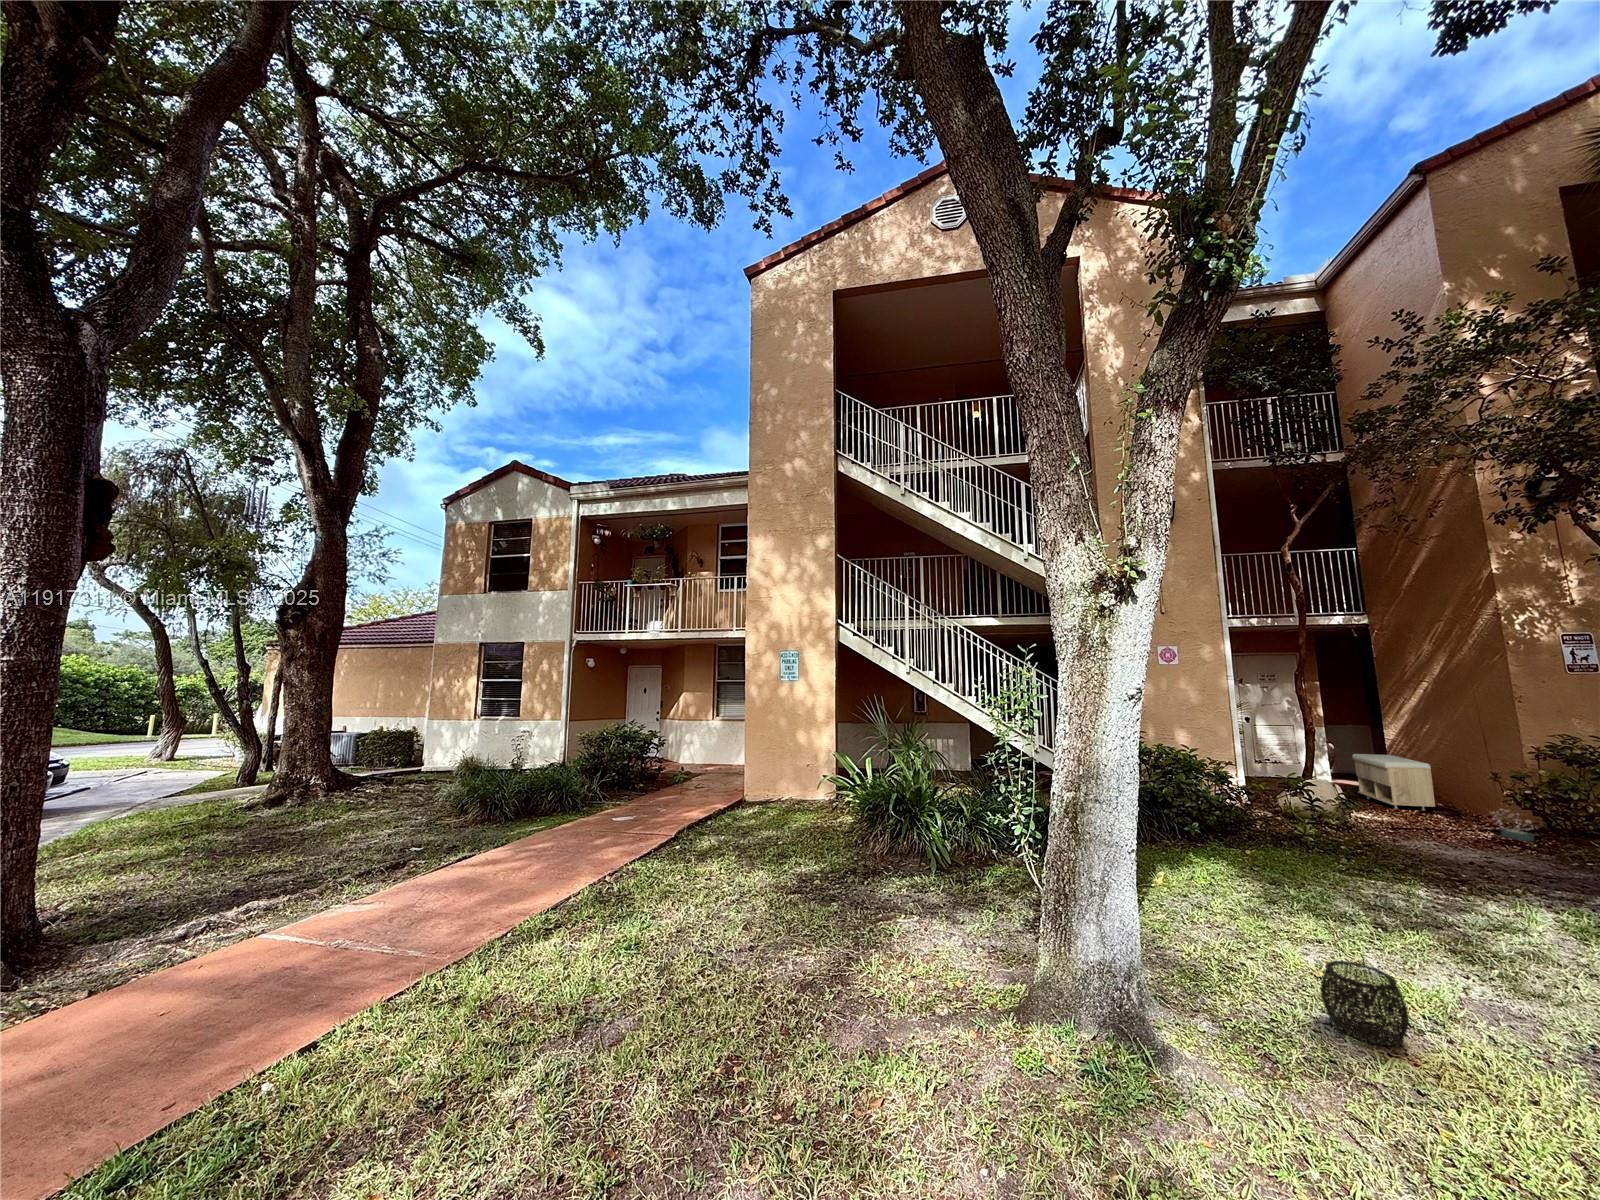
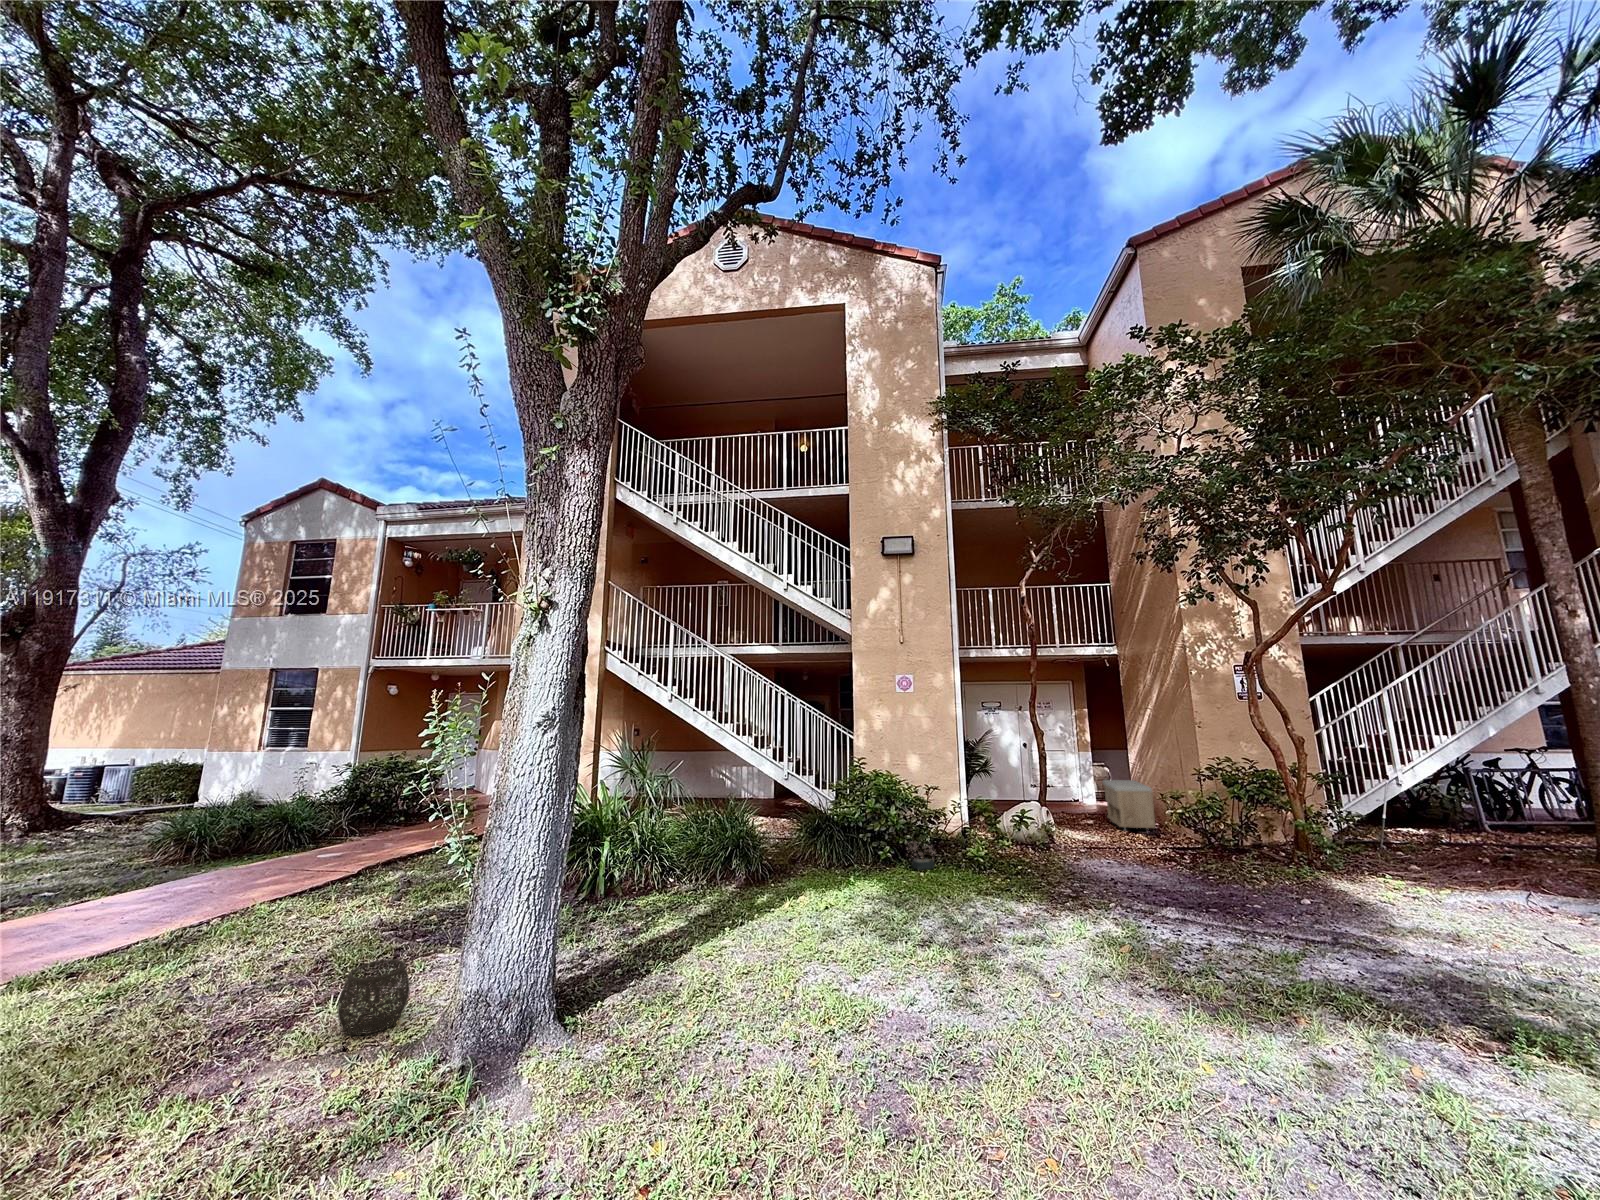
decorative plant: present [1495,810,1538,841] -> present [907,843,934,870]
woven basket: present [1320,961,1409,1047] -> present [337,959,410,1036]

